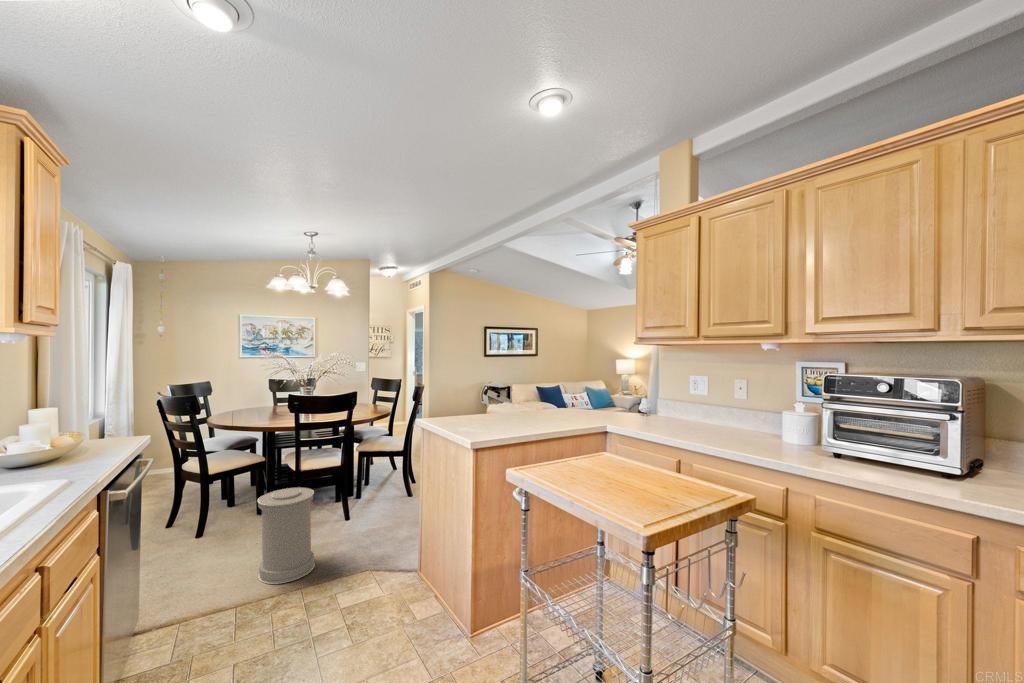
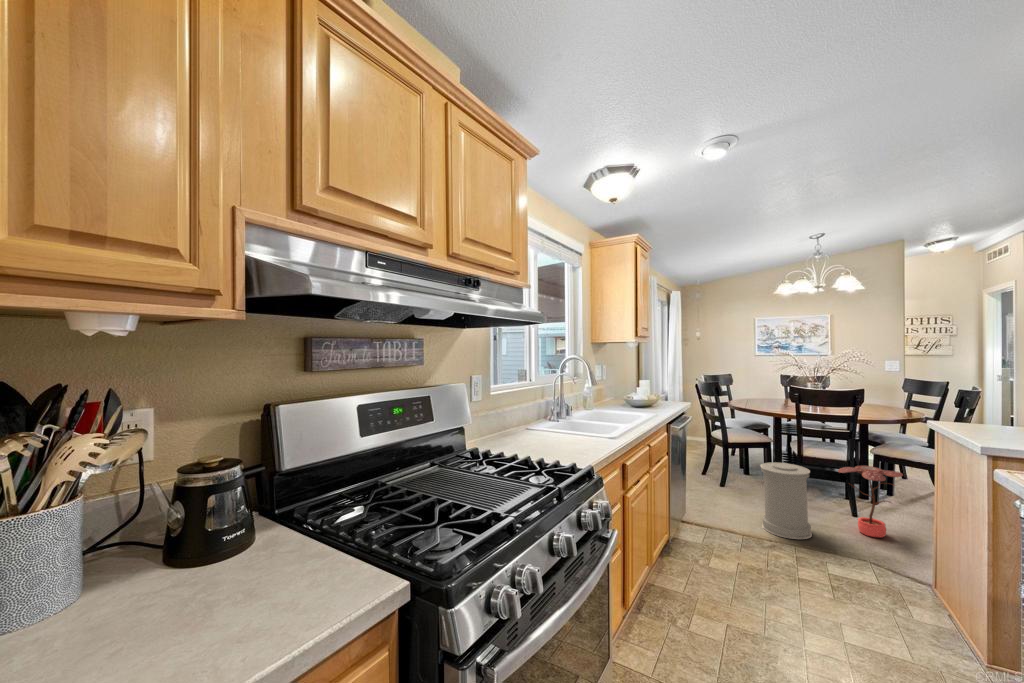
potted plant: none [338,468,389,539] -> present [838,466,903,538]

